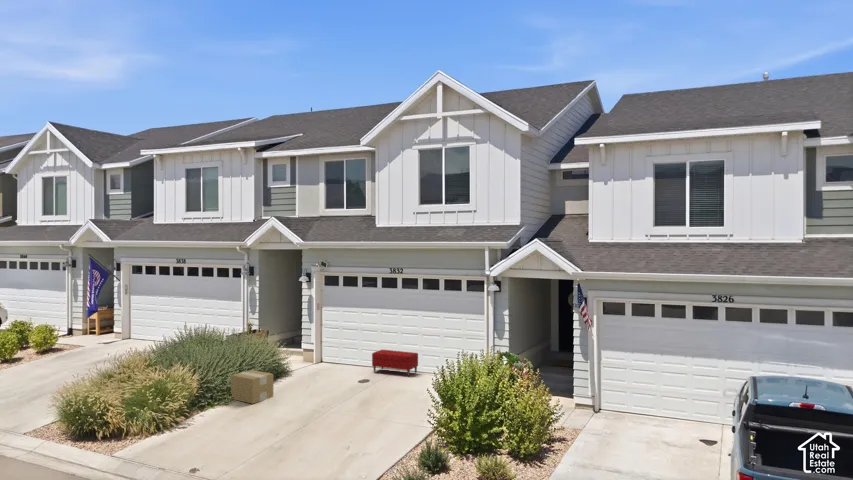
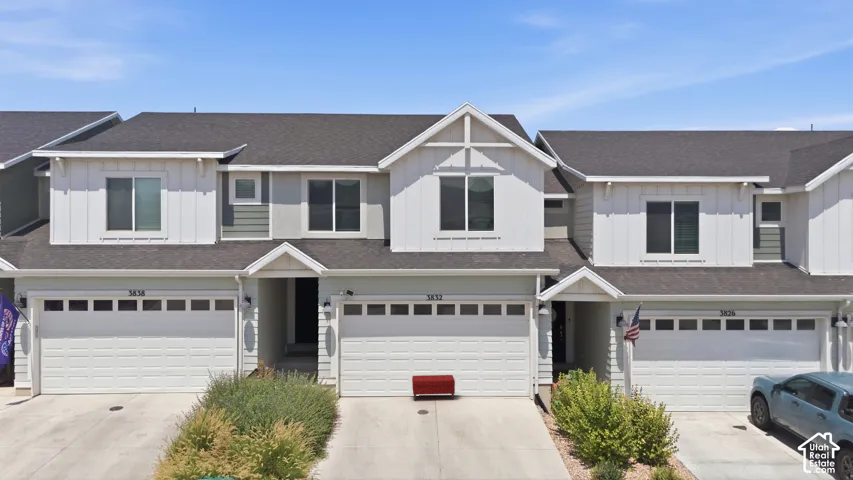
cardboard box: present [231,370,273,404] -> none [323,424,363,462]

